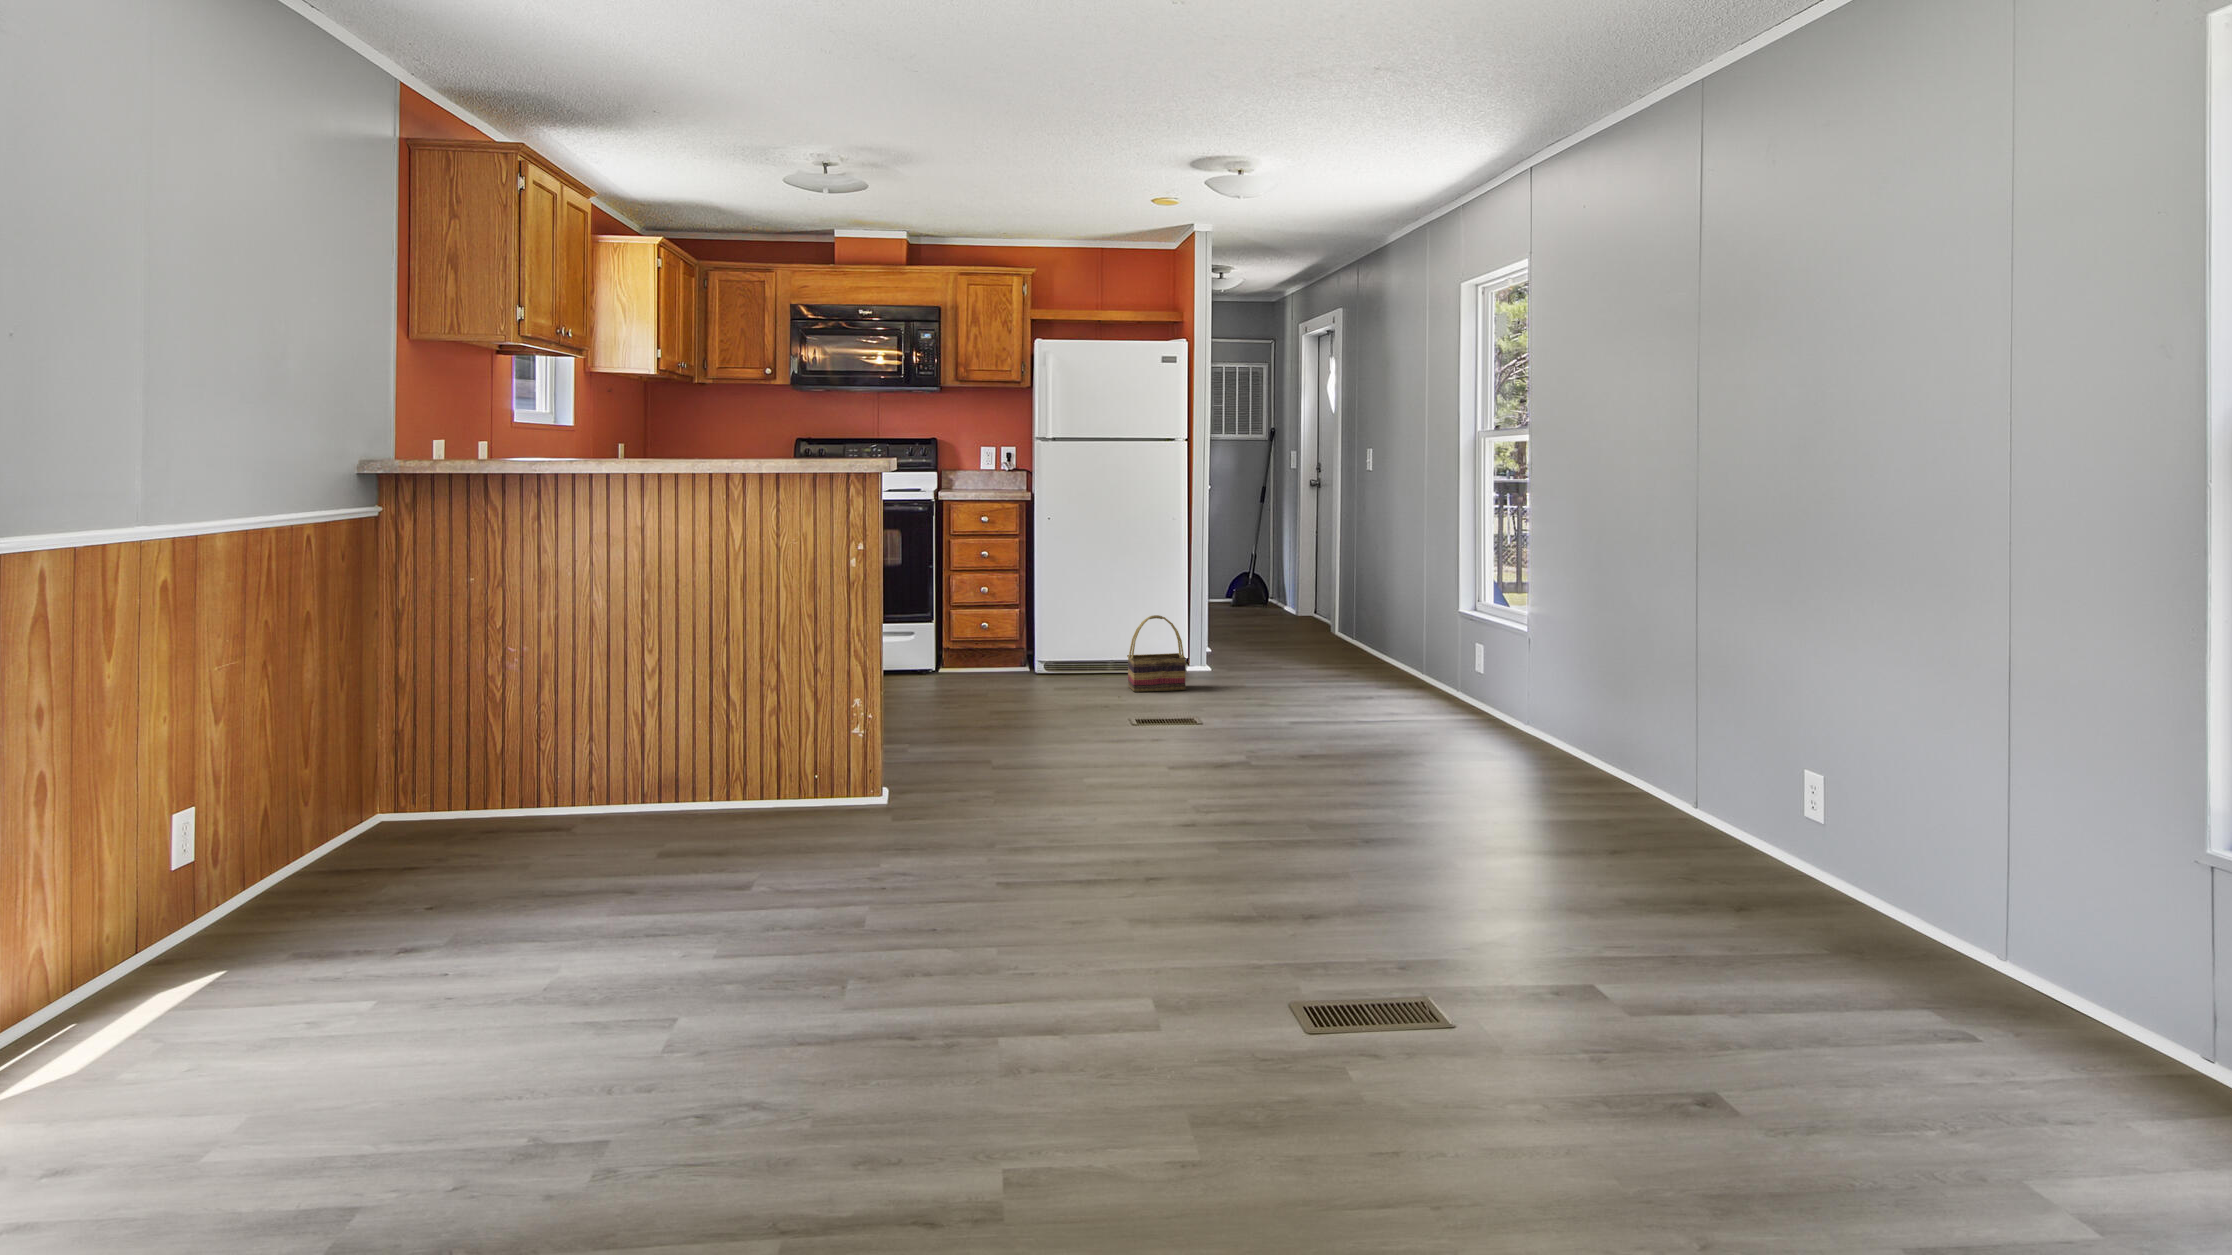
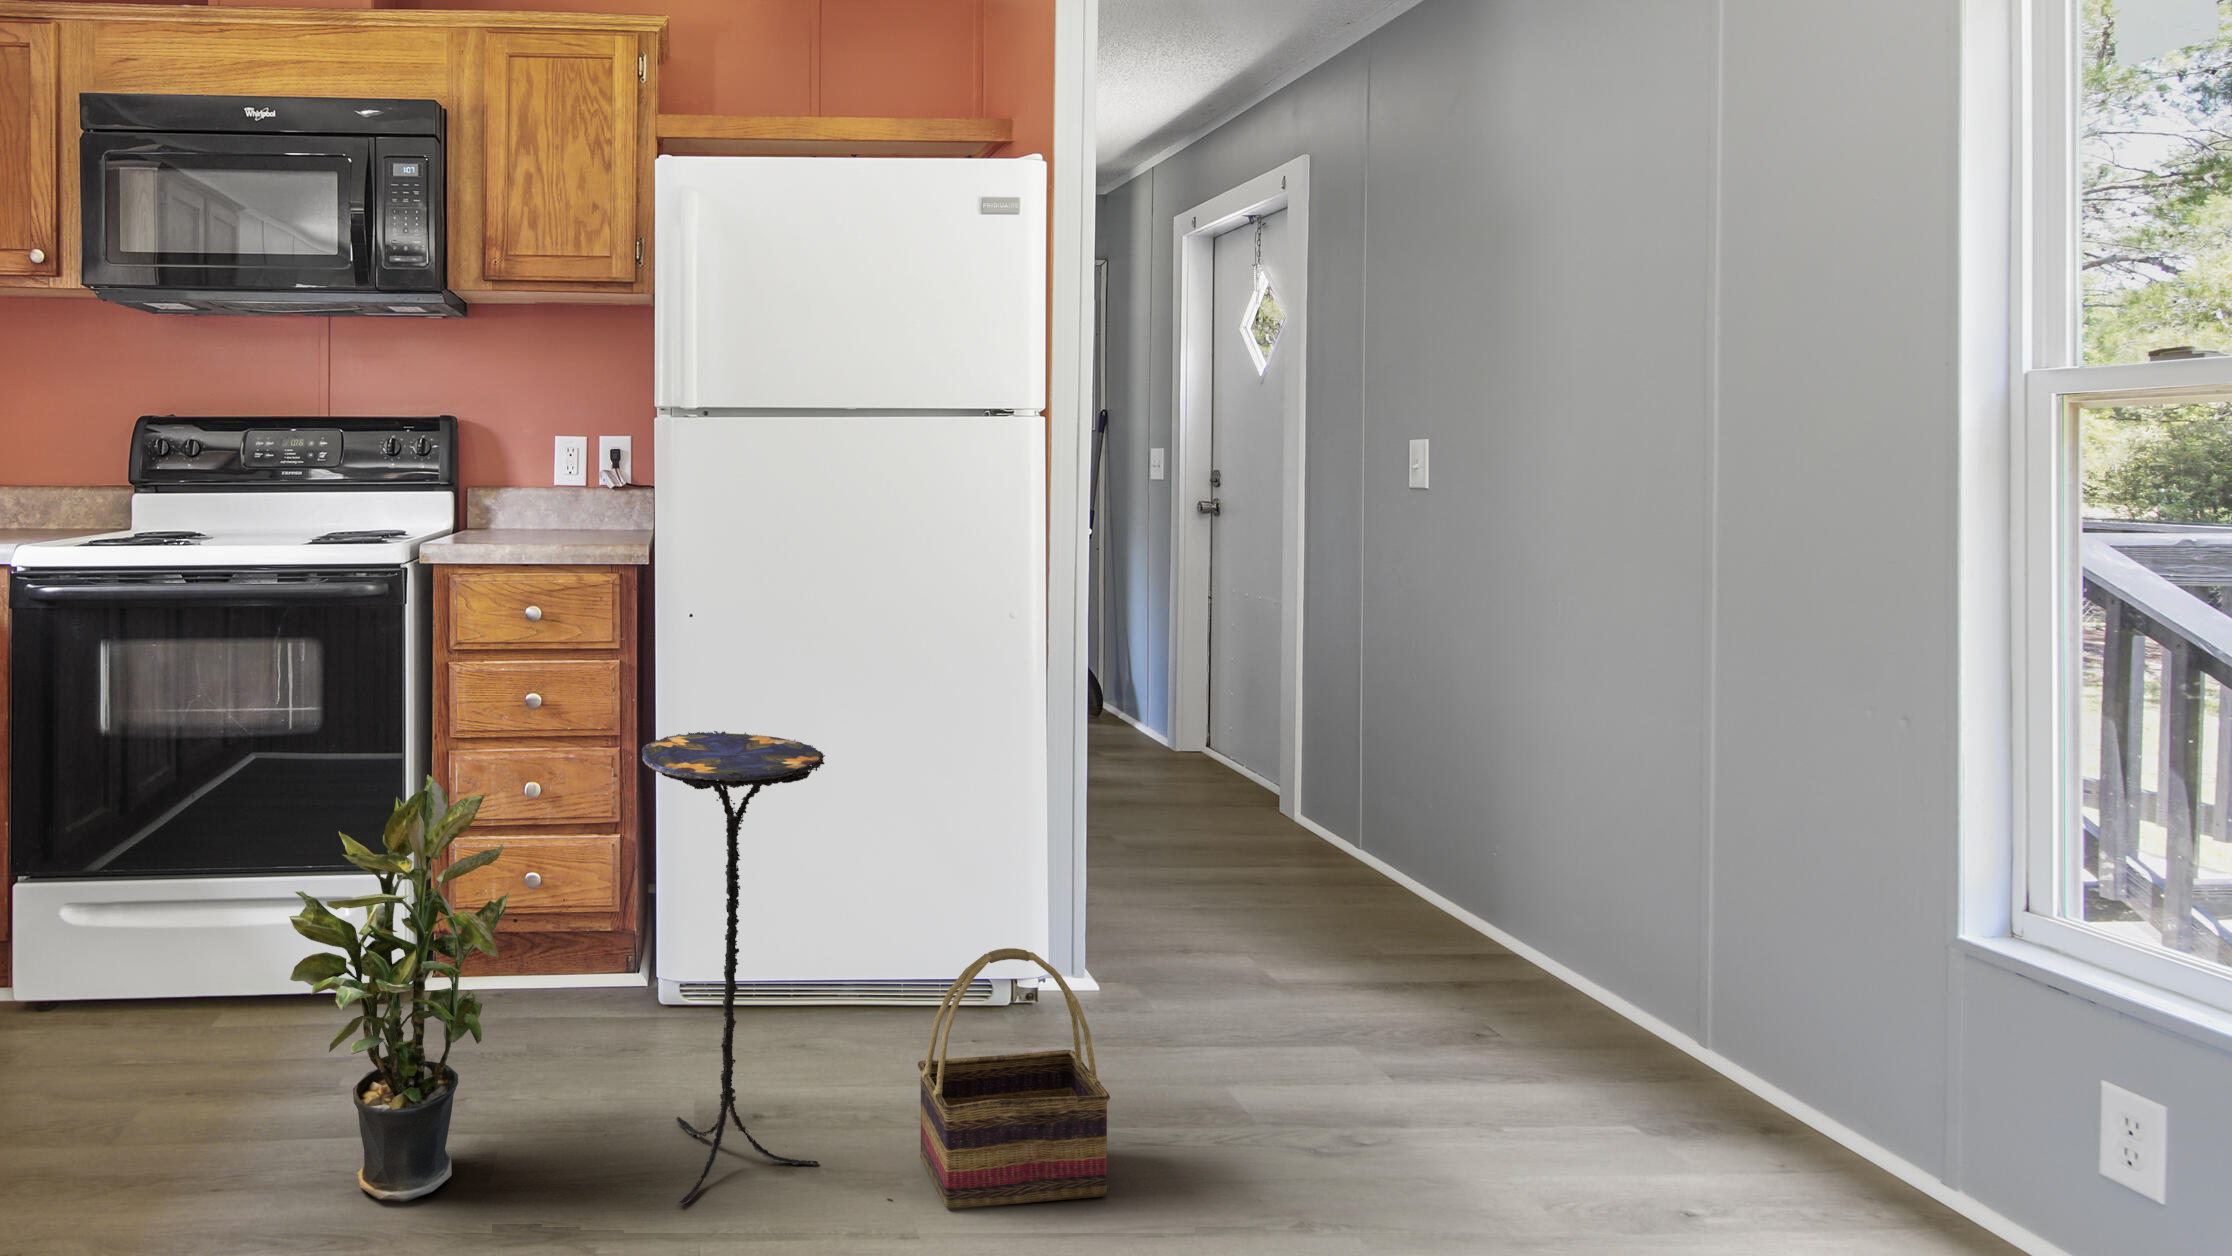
side table: none [1036,551,1097,691] -> present [642,731,825,1204]
potted plant: none [922,563,991,692] -> present [289,775,508,1202]

